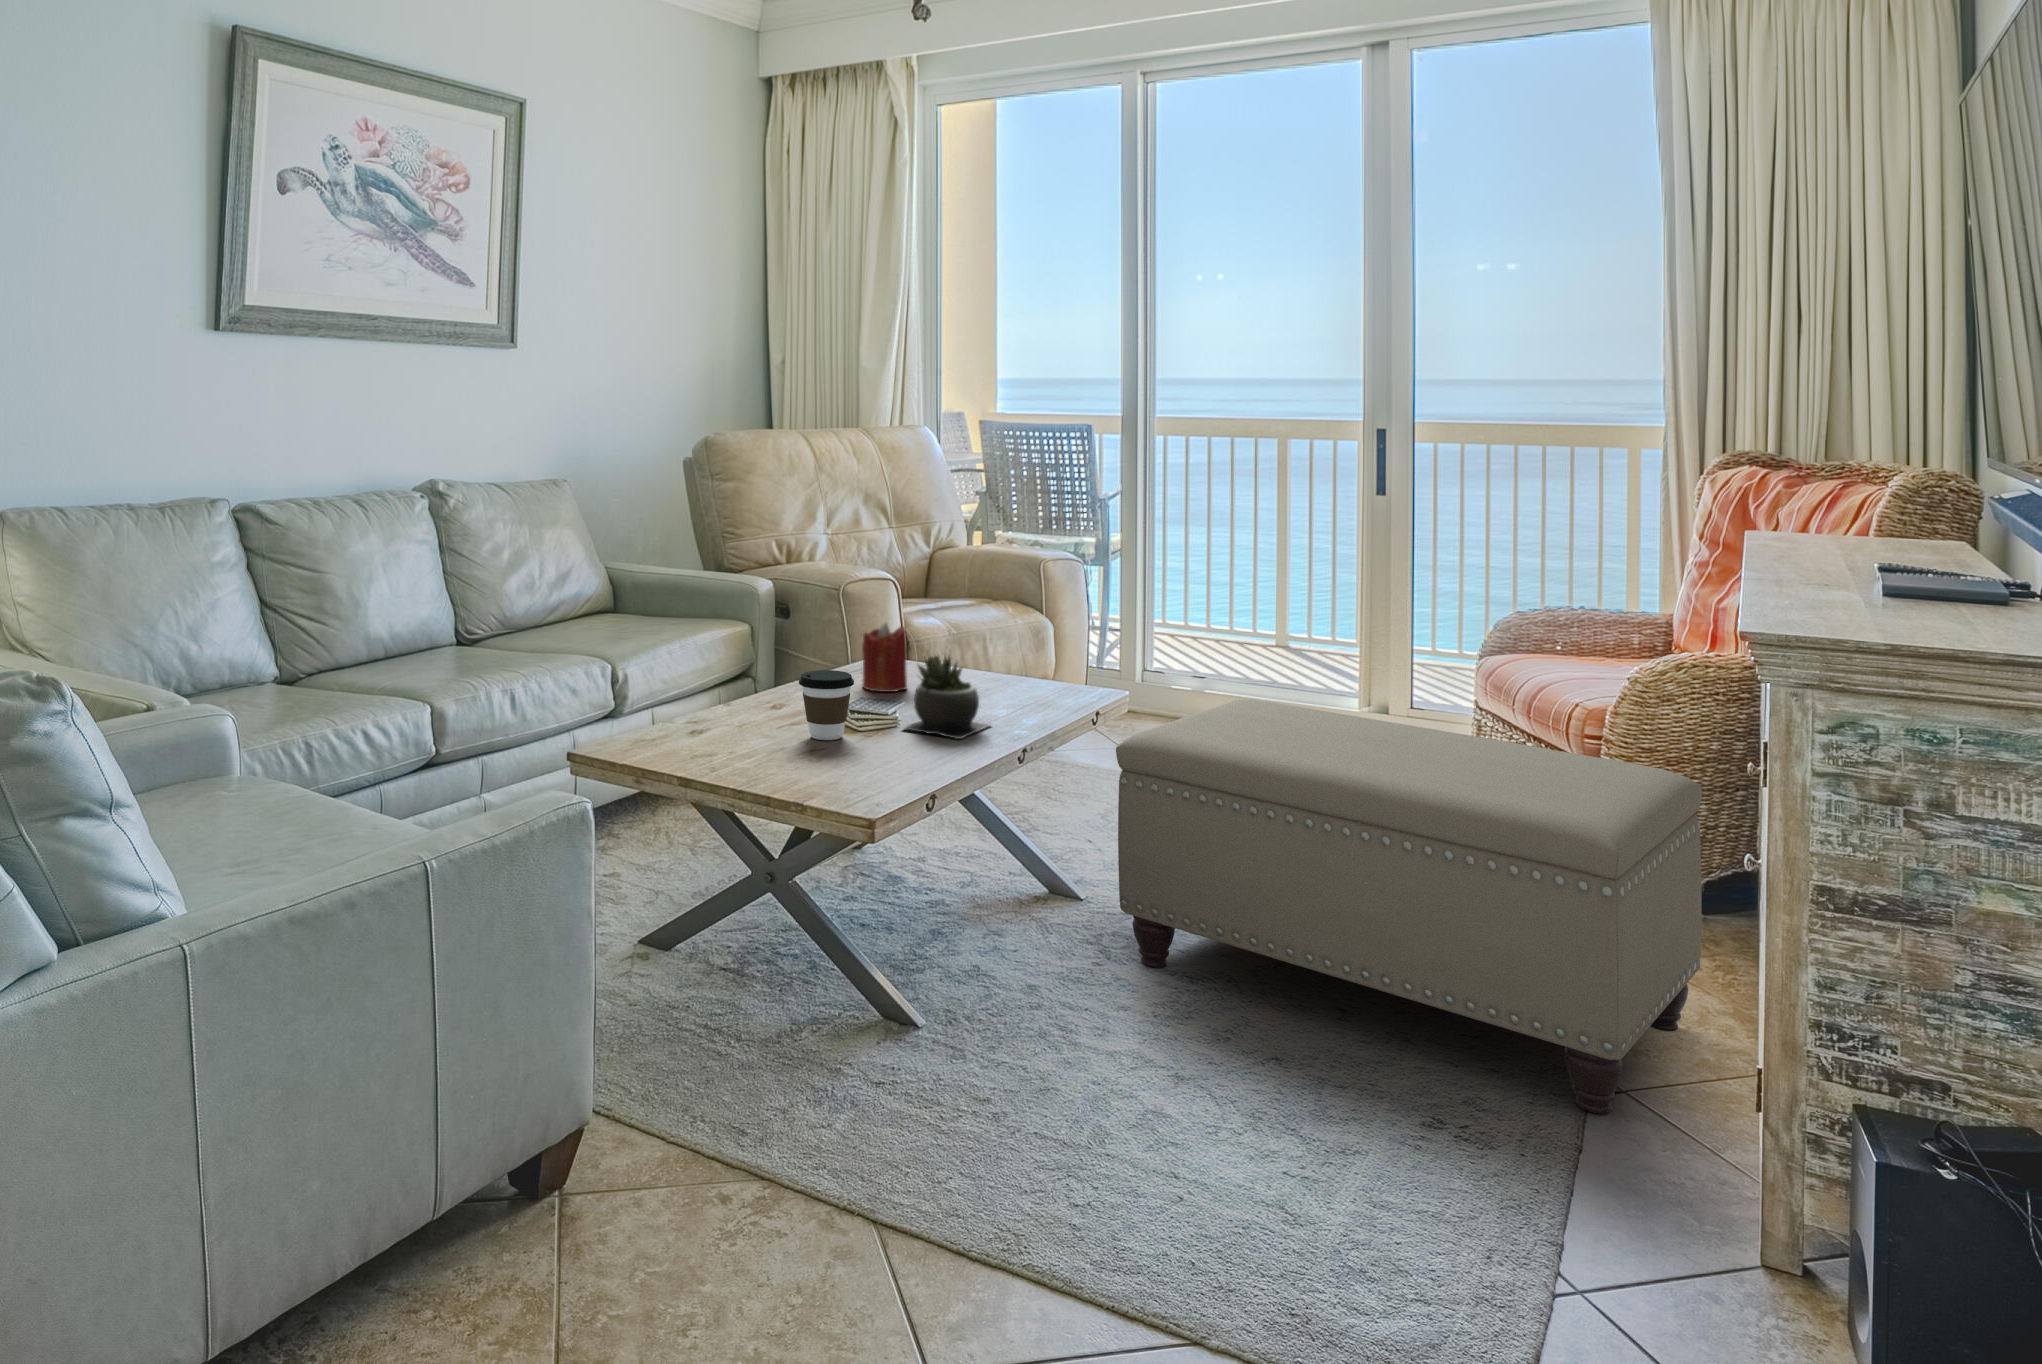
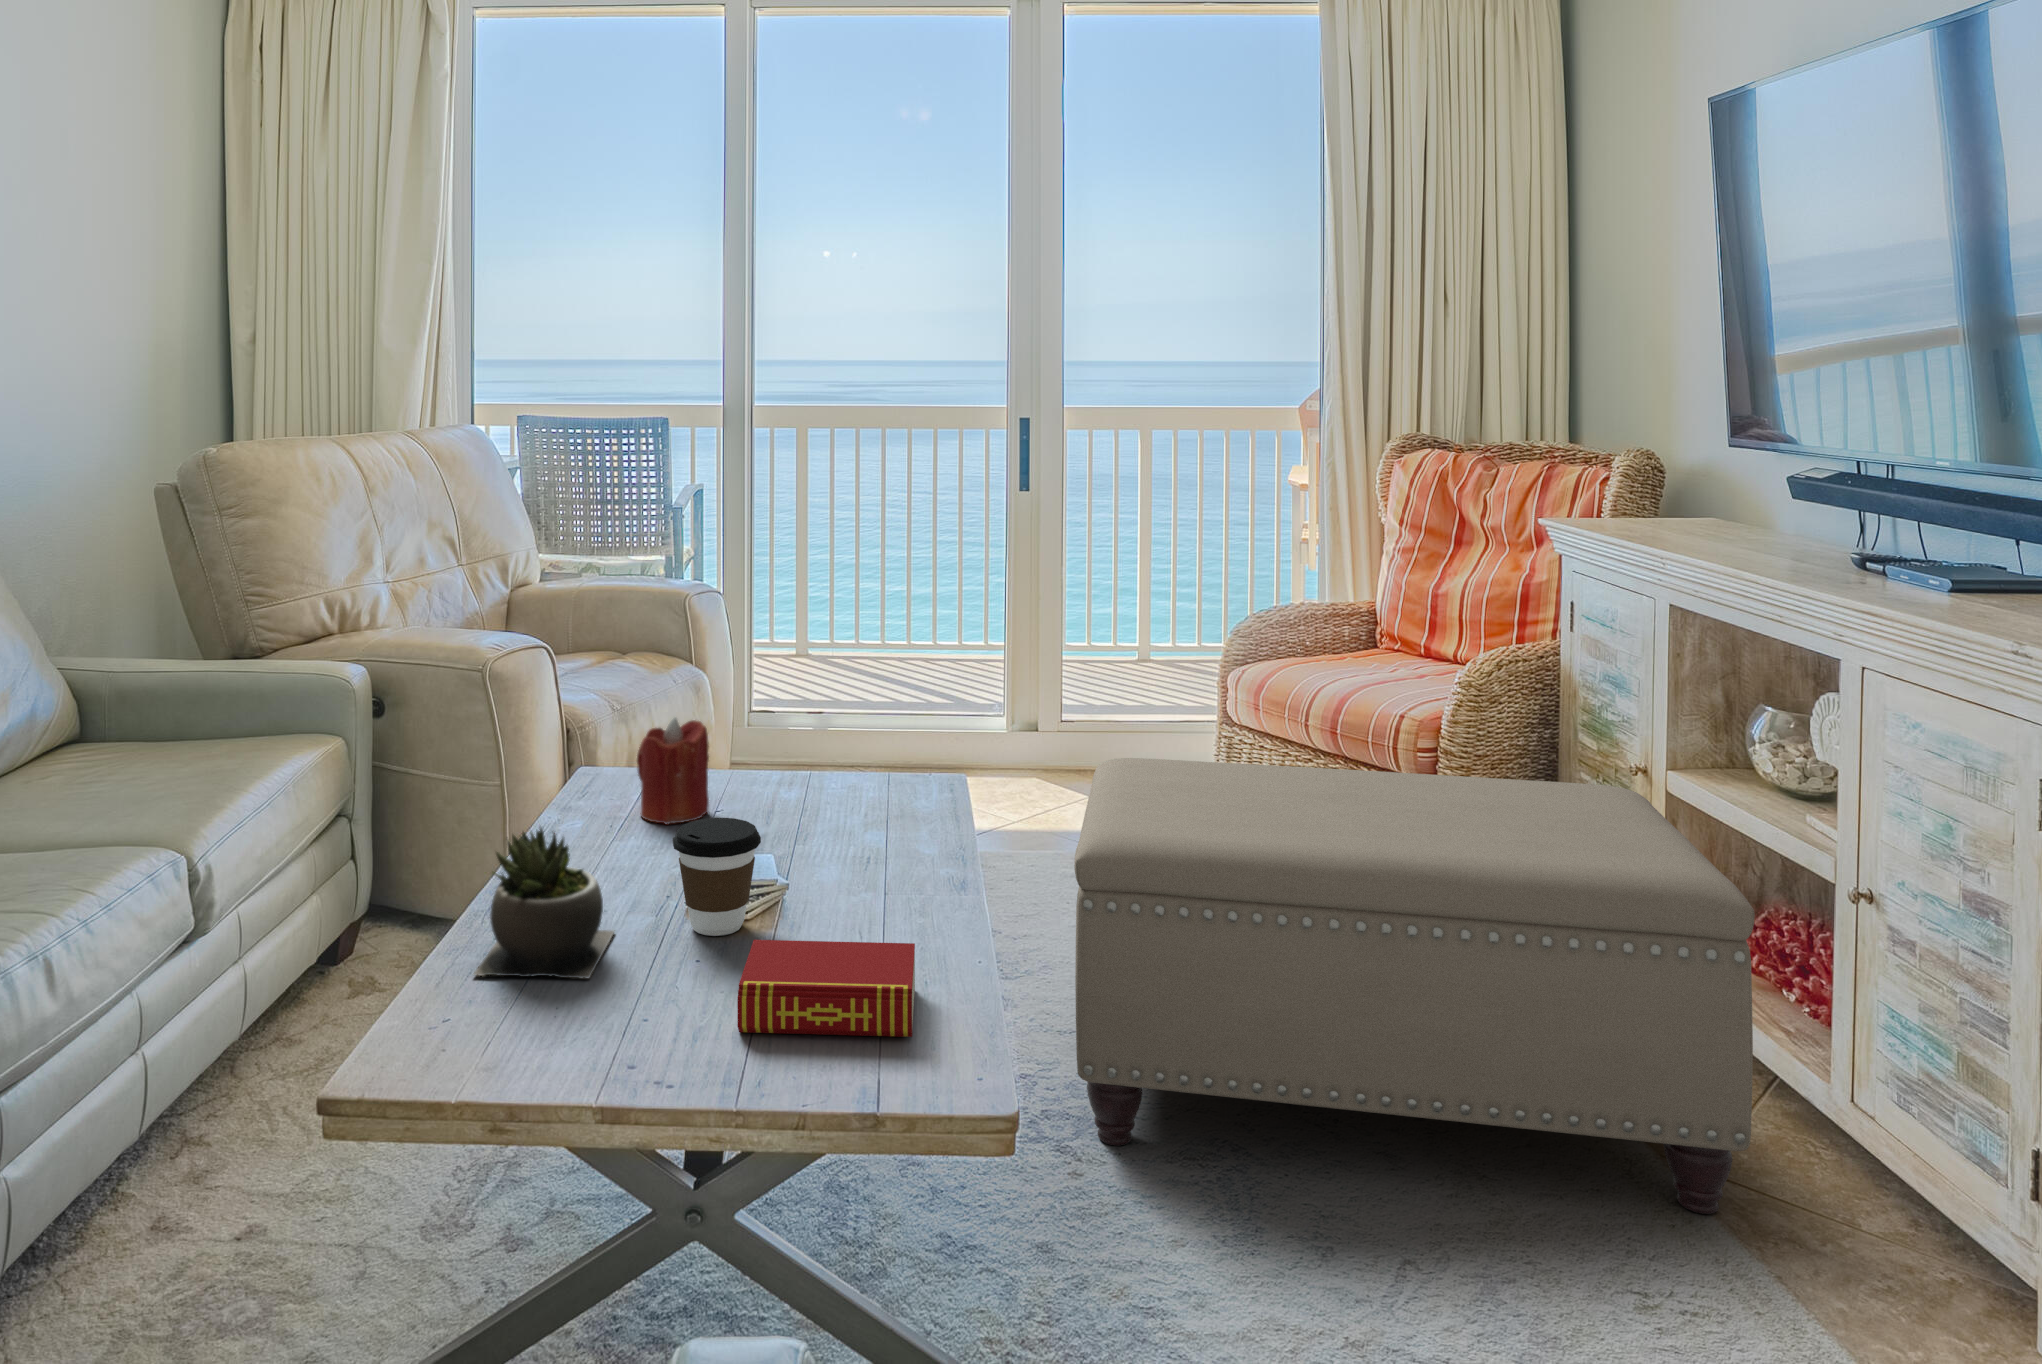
succulent plant: present [904,656,989,739] -> present [474,827,615,978]
book: none [767,733,892,792] -> present [737,940,915,1037]

